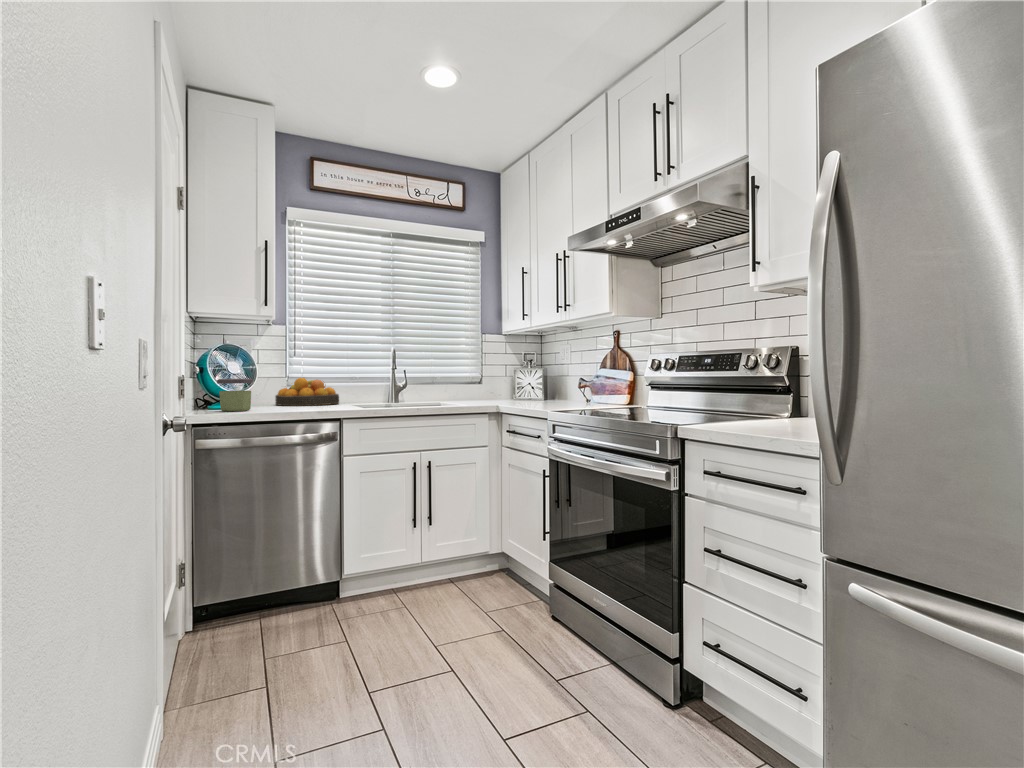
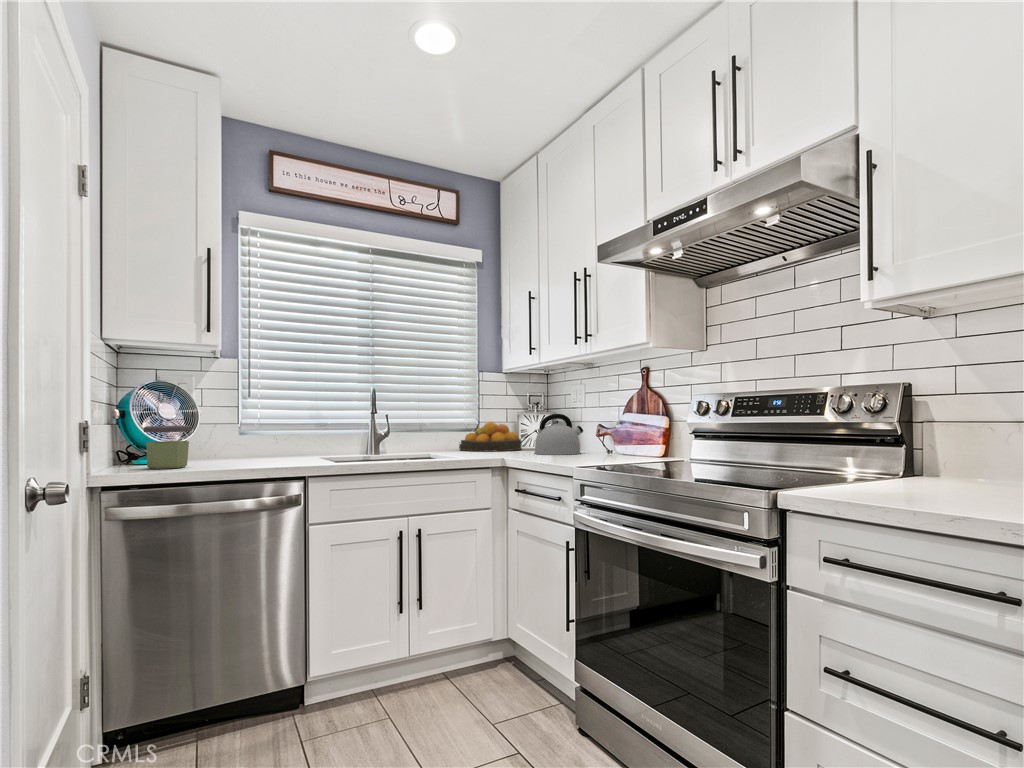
kettle: none [526,370,566,403] -> present [535,414,583,455]
fruit bowl: present [275,378,339,406] -> present [459,422,522,451]

